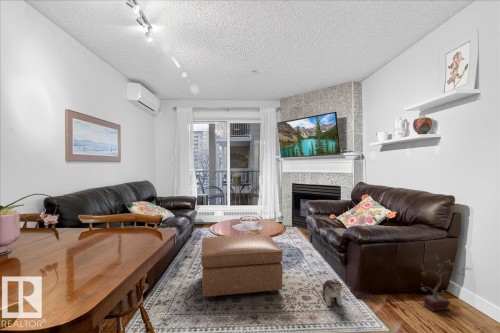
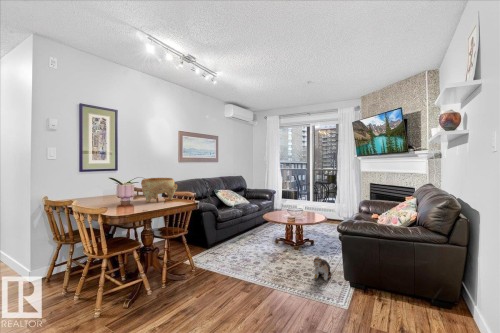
decorative bowl: none [67,192,150,252] -> present [141,178,177,203]
ottoman: present [201,234,283,300] -> none [234,217,298,264]
potted plant: present [421,256,464,311] -> none [399,252,461,310]

